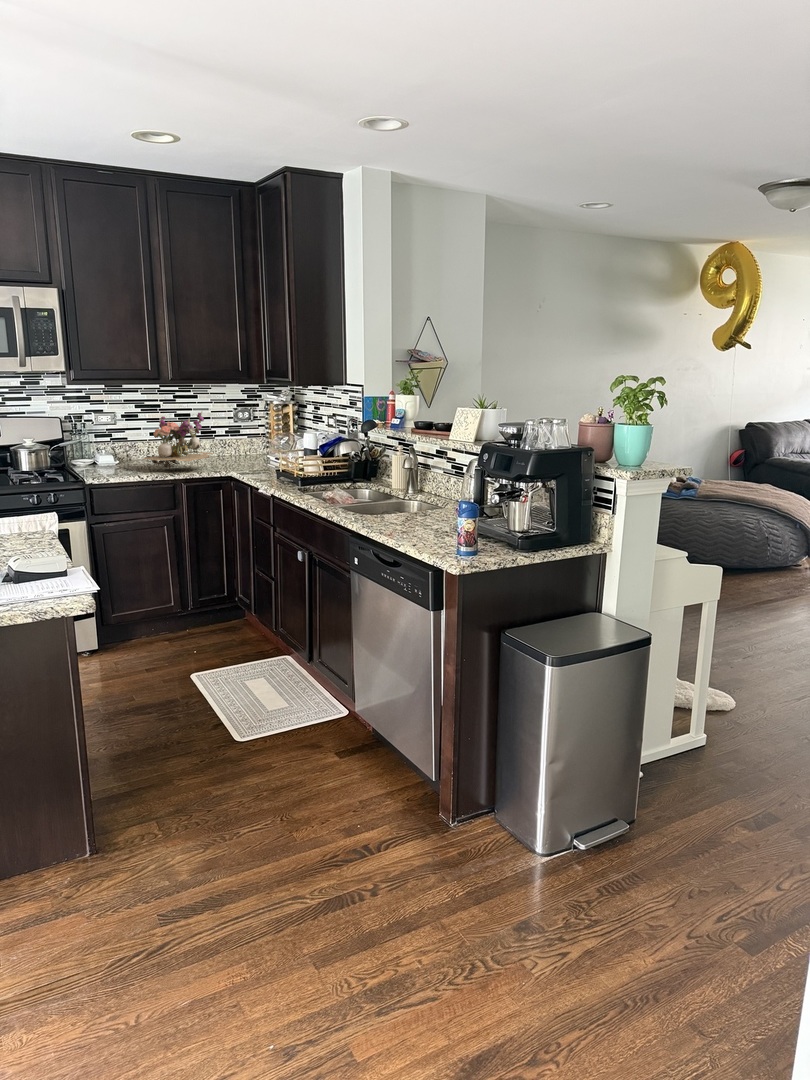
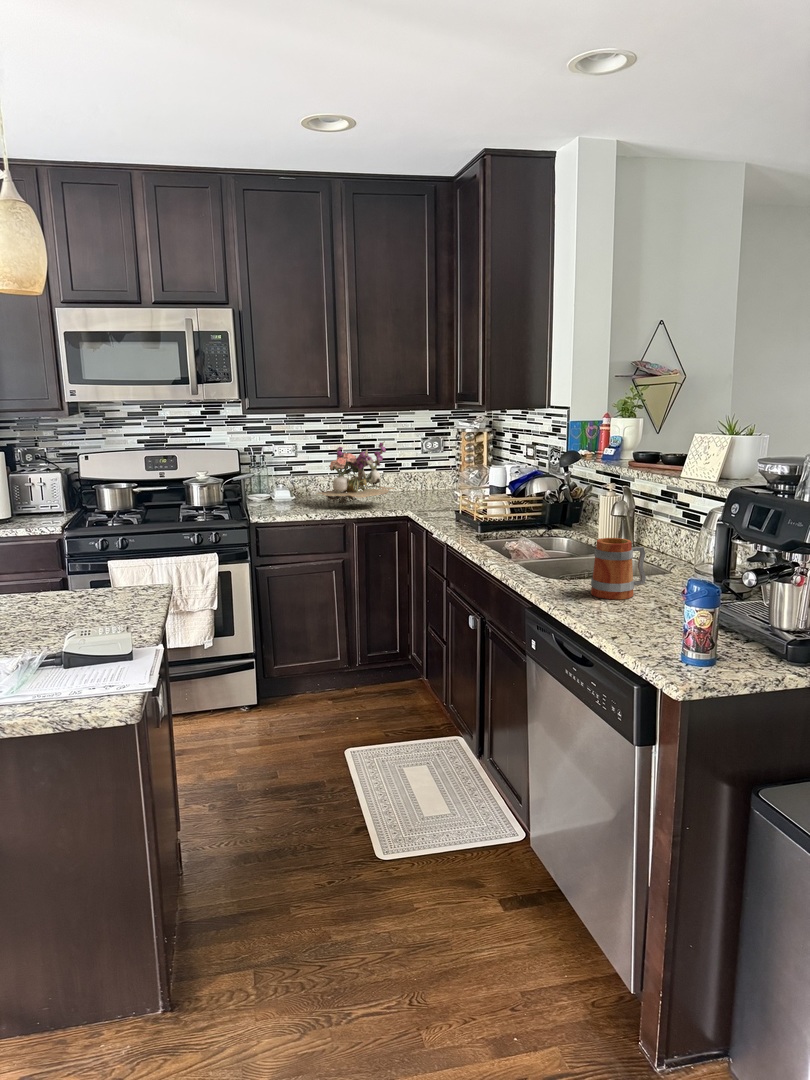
mug: none [392,482,431,526] -> present [591,538,646,599]

